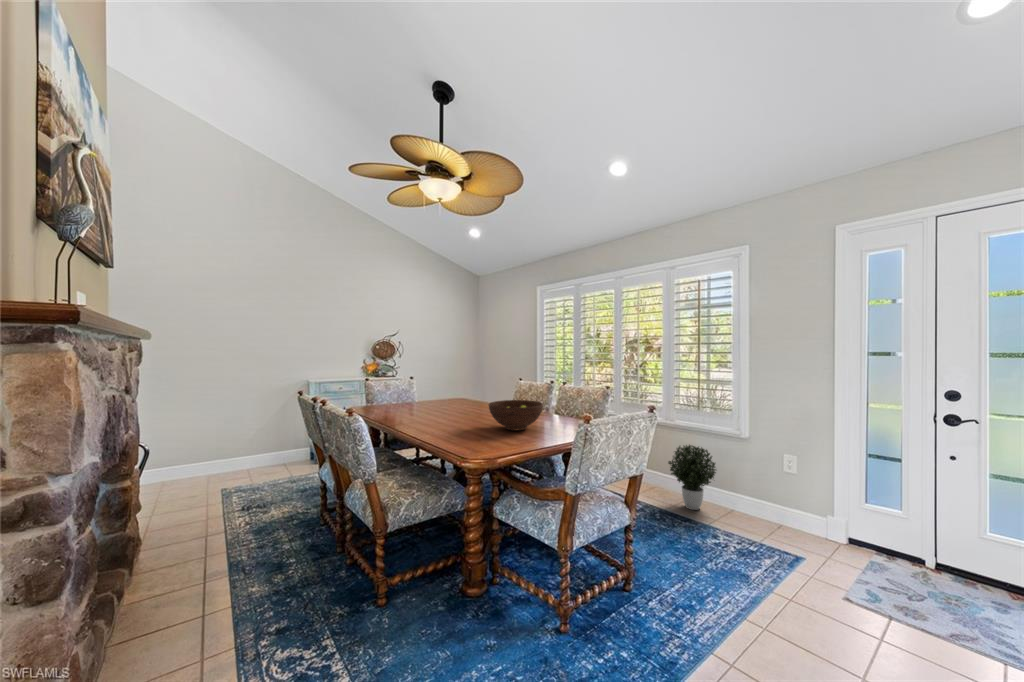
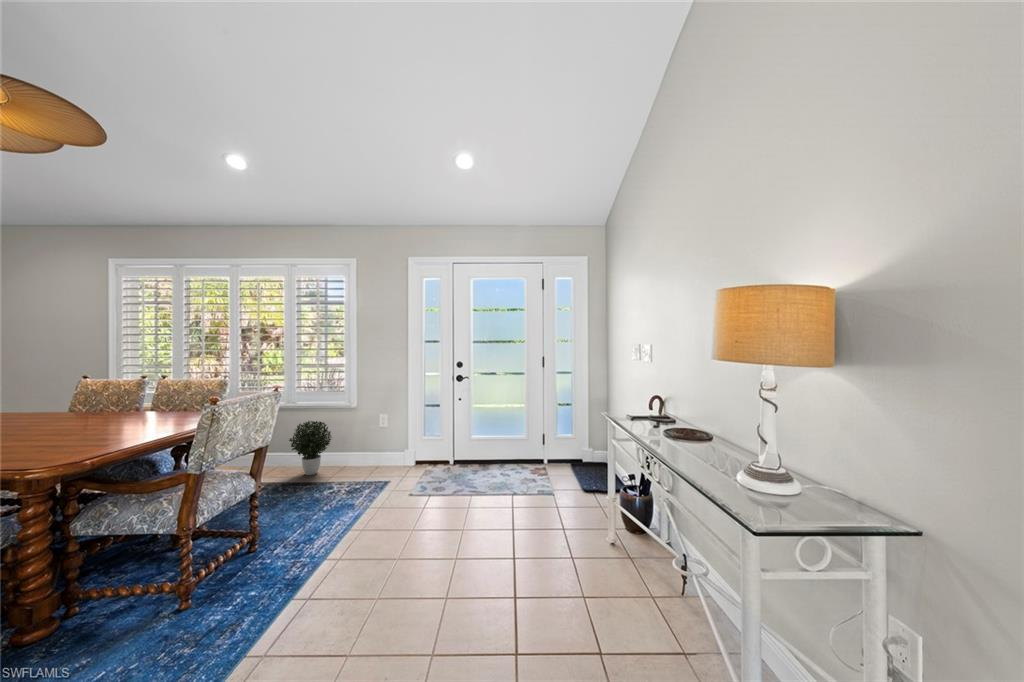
fruit bowl: present [489,400,543,431] -> none [45,398,142,435]

